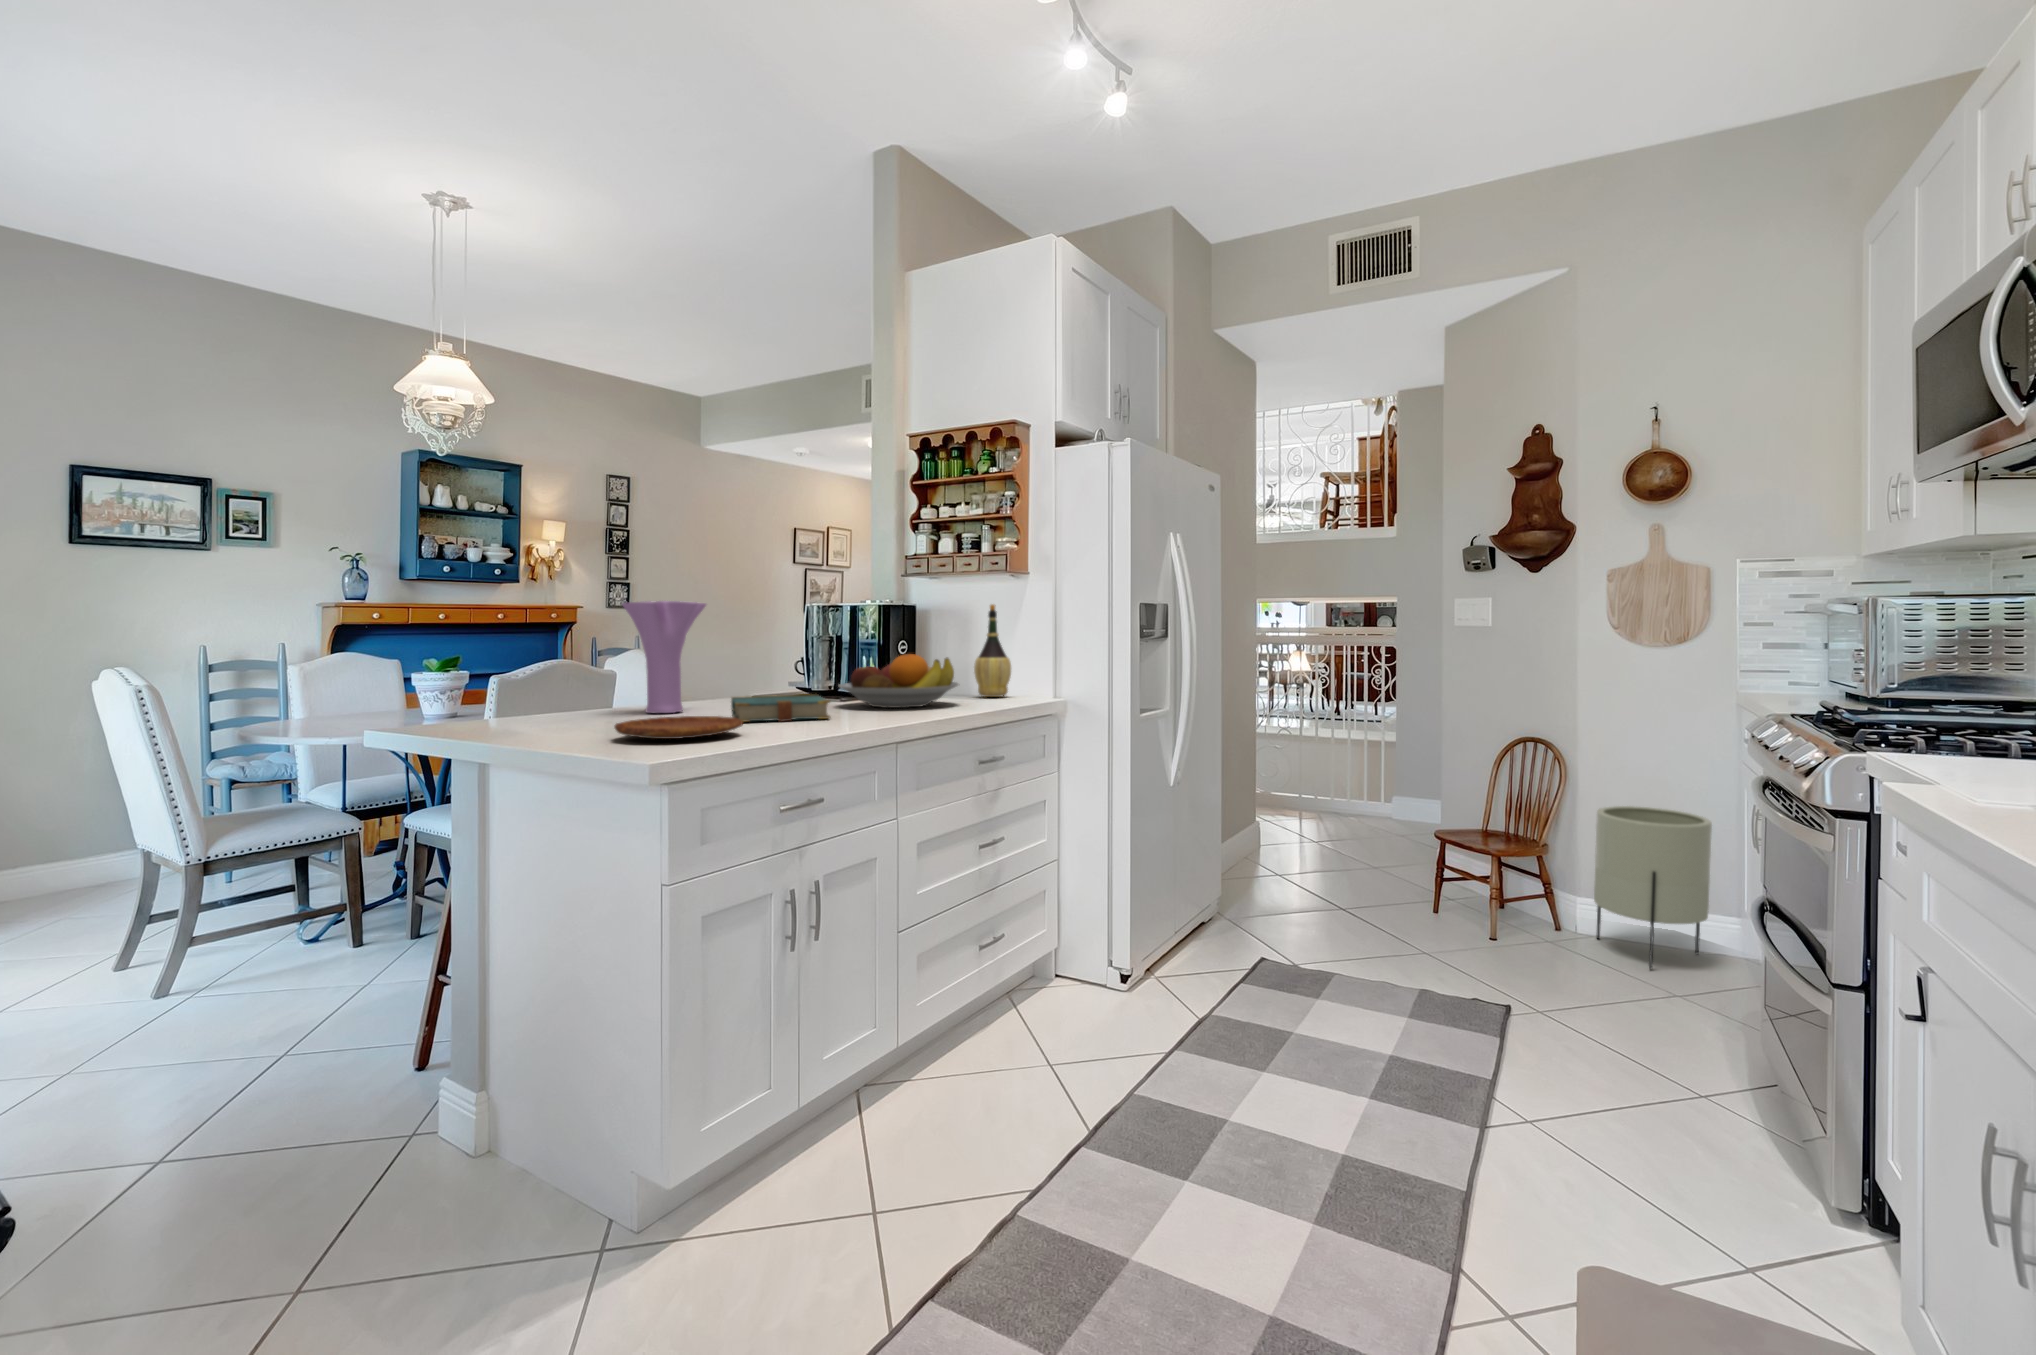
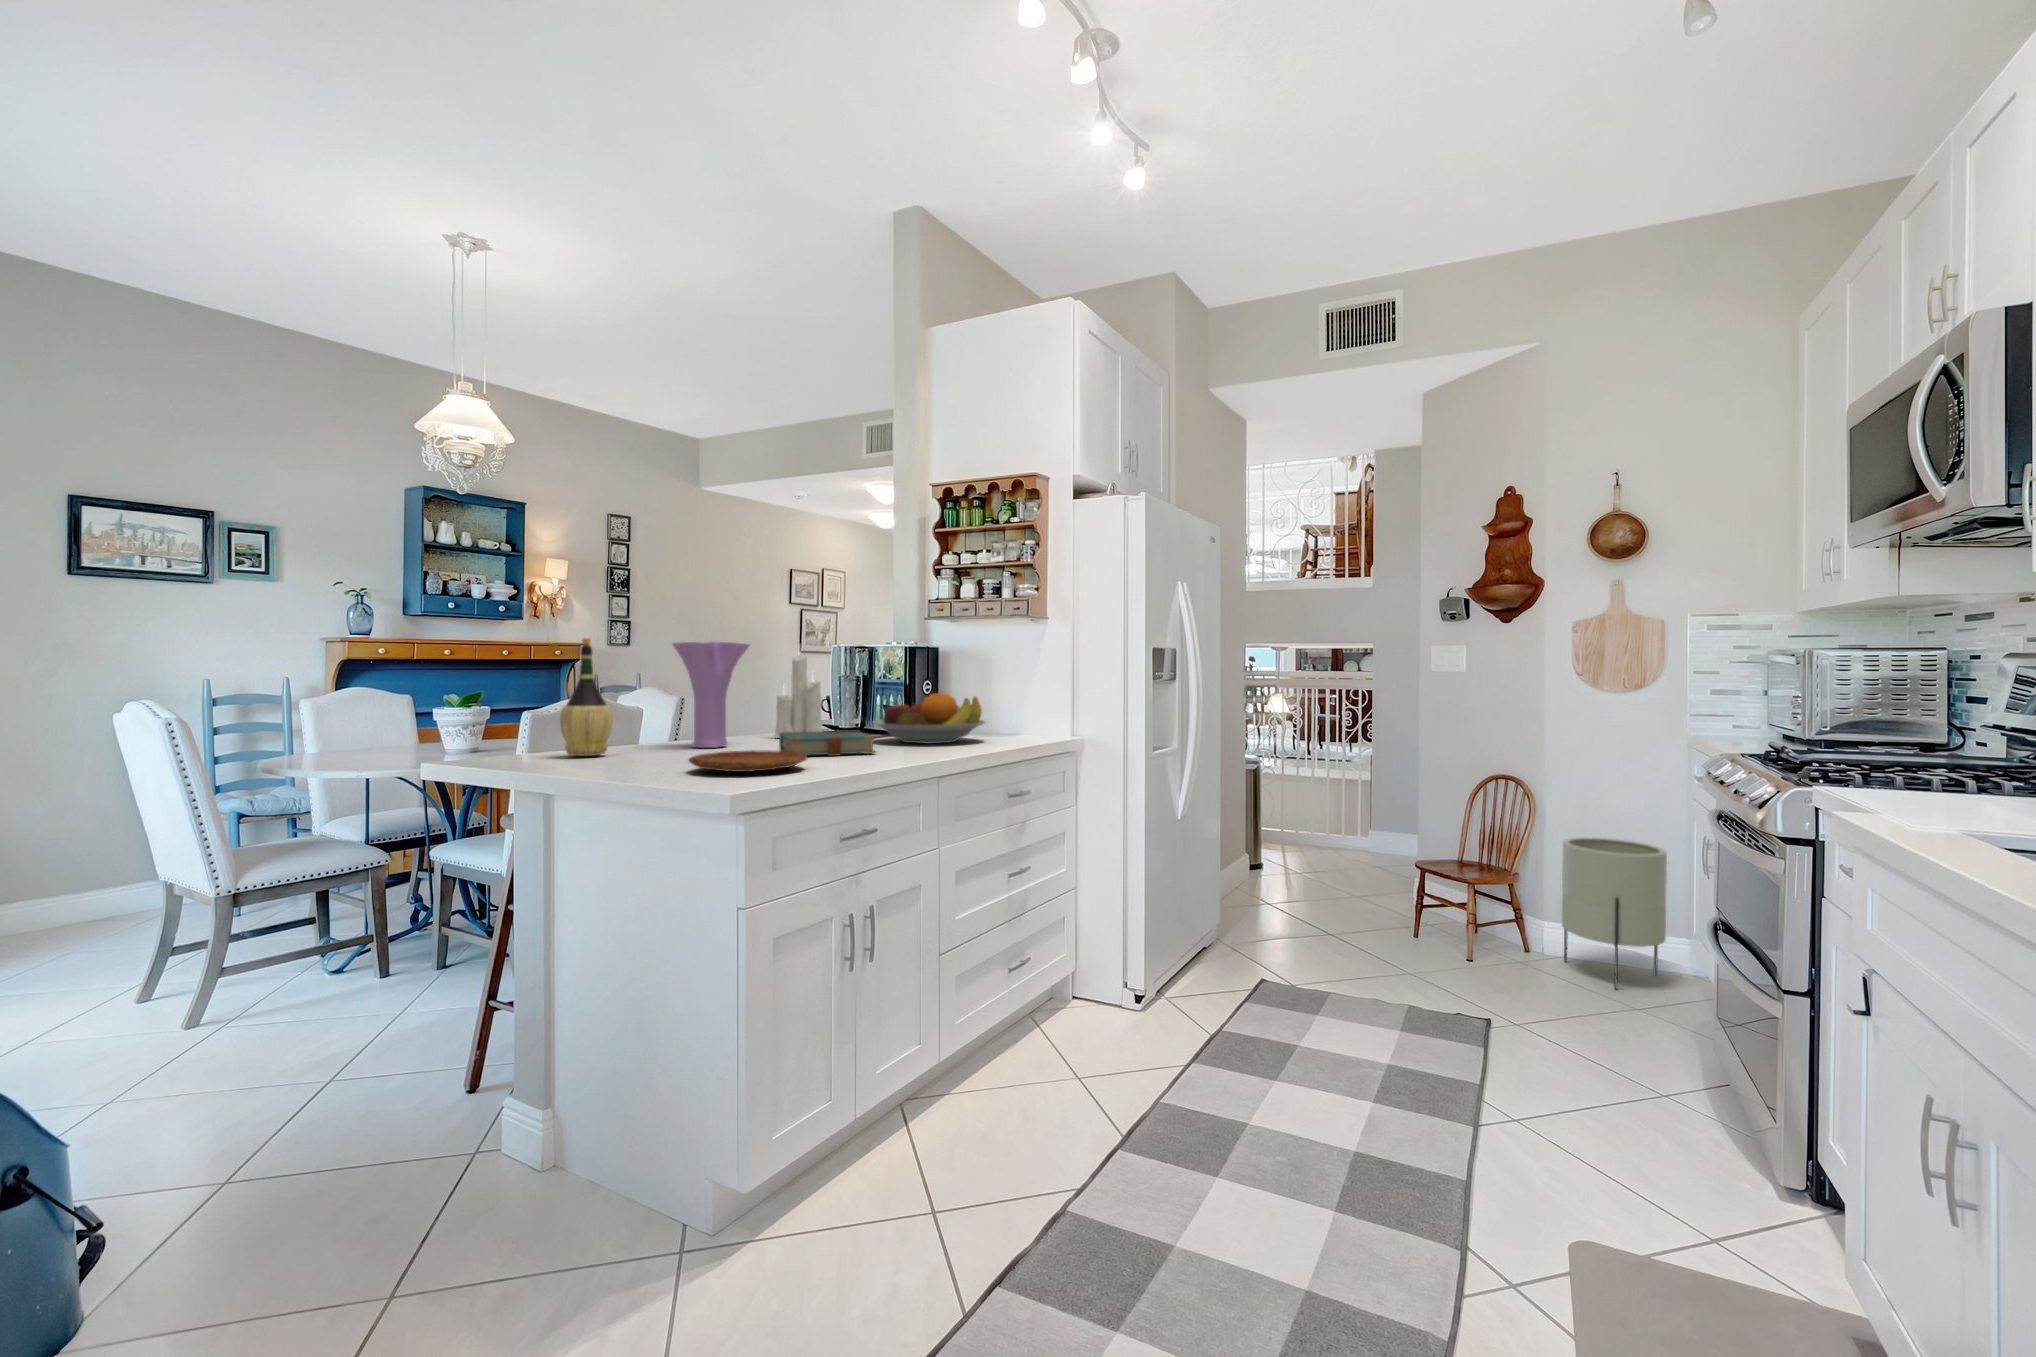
candle: none [740,598,792,703] -> present [775,655,822,737]
wine bottle: present [974,604,1011,697] -> present [560,638,613,756]

